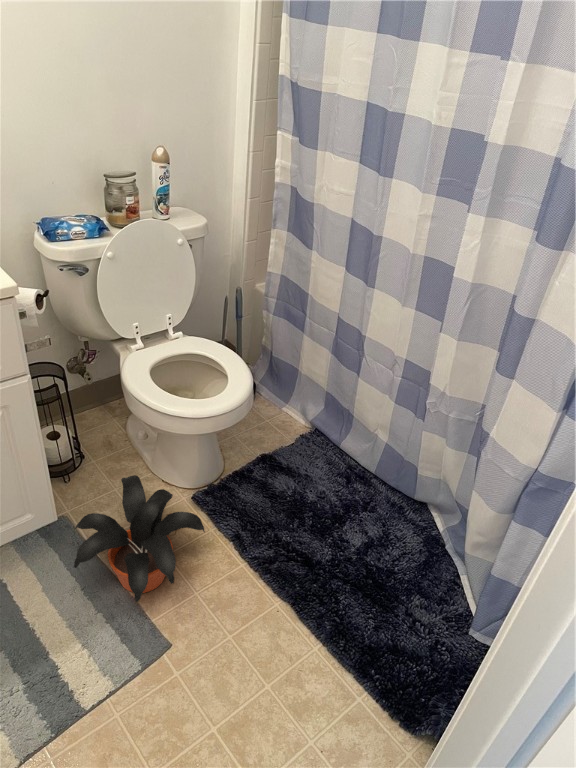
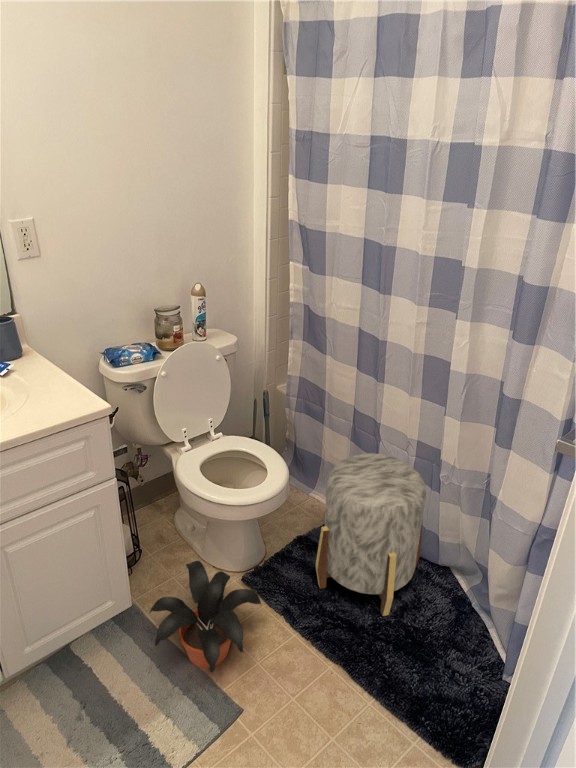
stool: none [274,369,408,552] -> present [316,453,426,616]

